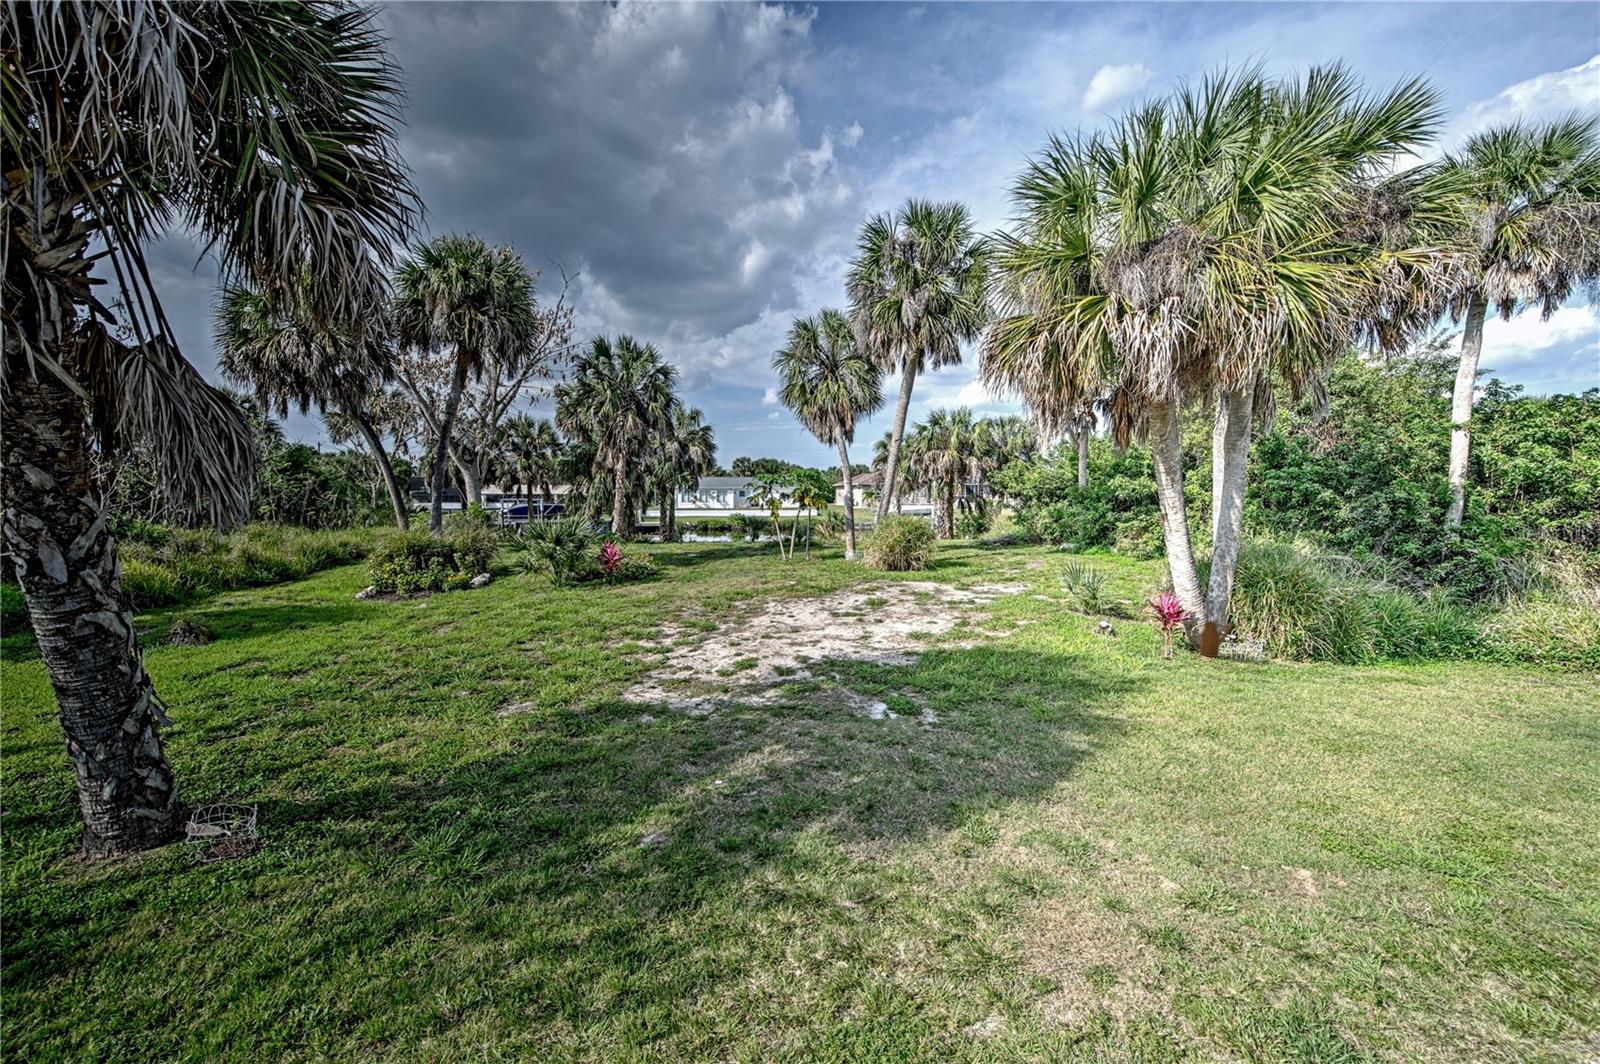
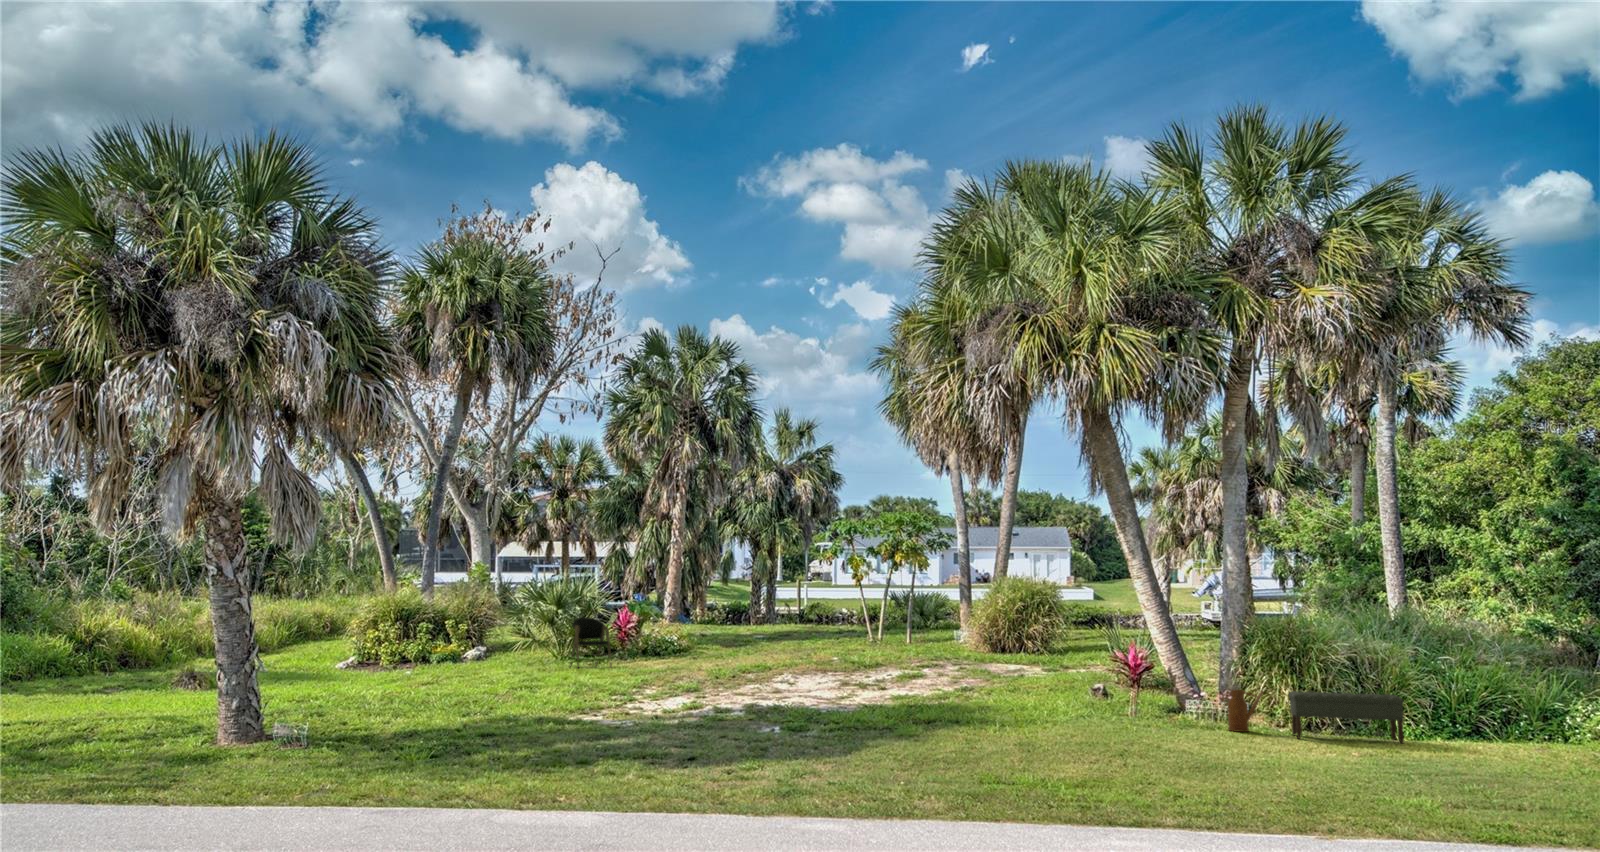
chair: none [565,549,600,589] -> present [570,617,612,667]
bench: none [1259,624,1370,667] -> present [1289,691,1404,743]

